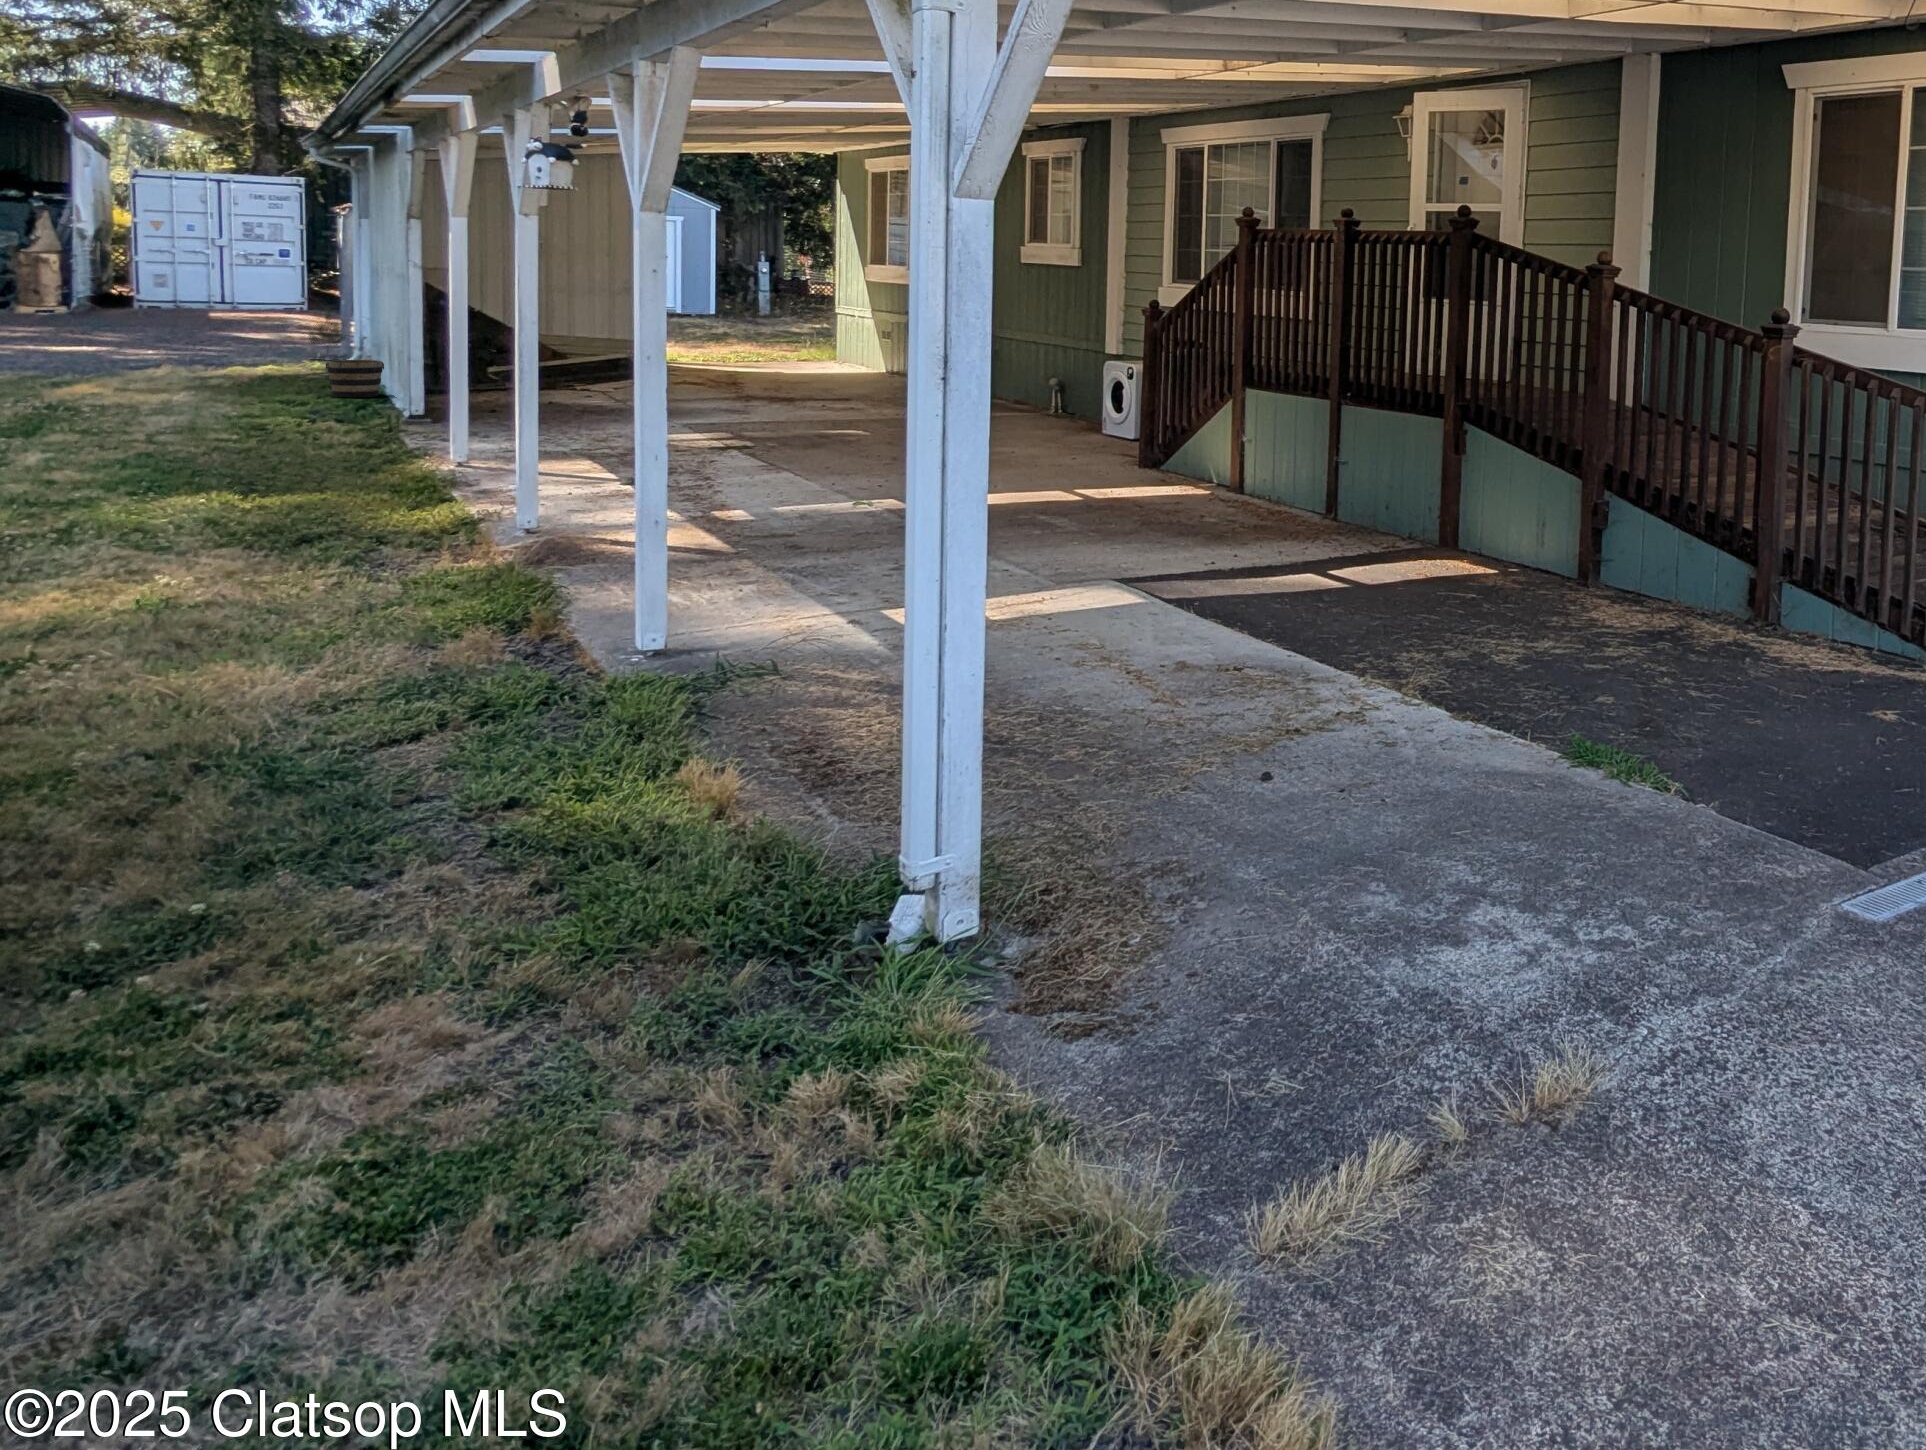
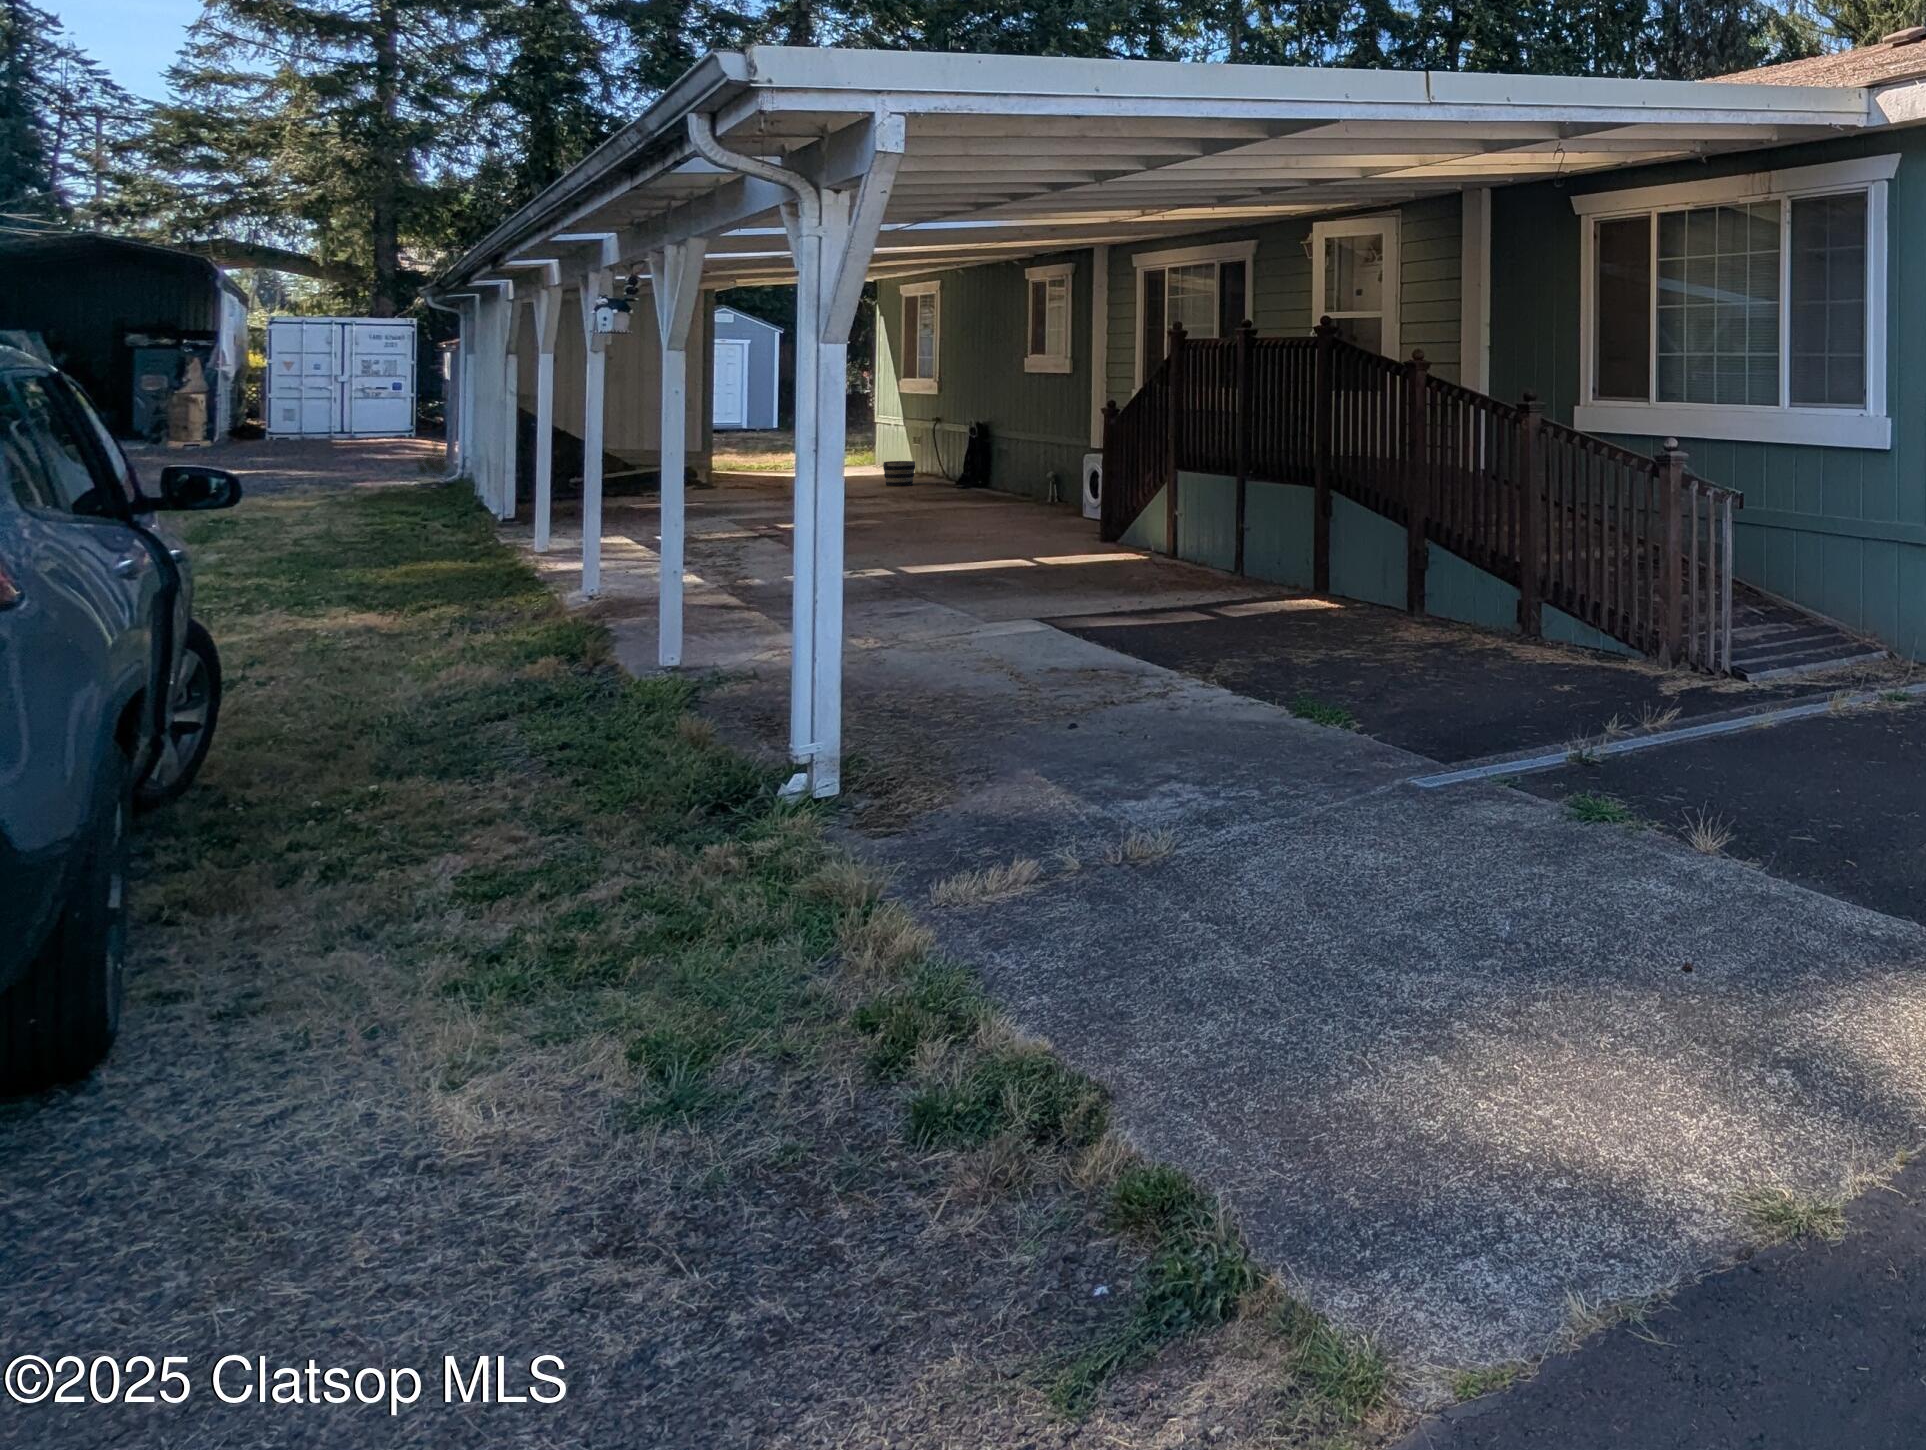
bucket: present [326,360,384,397] -> present [883,461,915,486]

